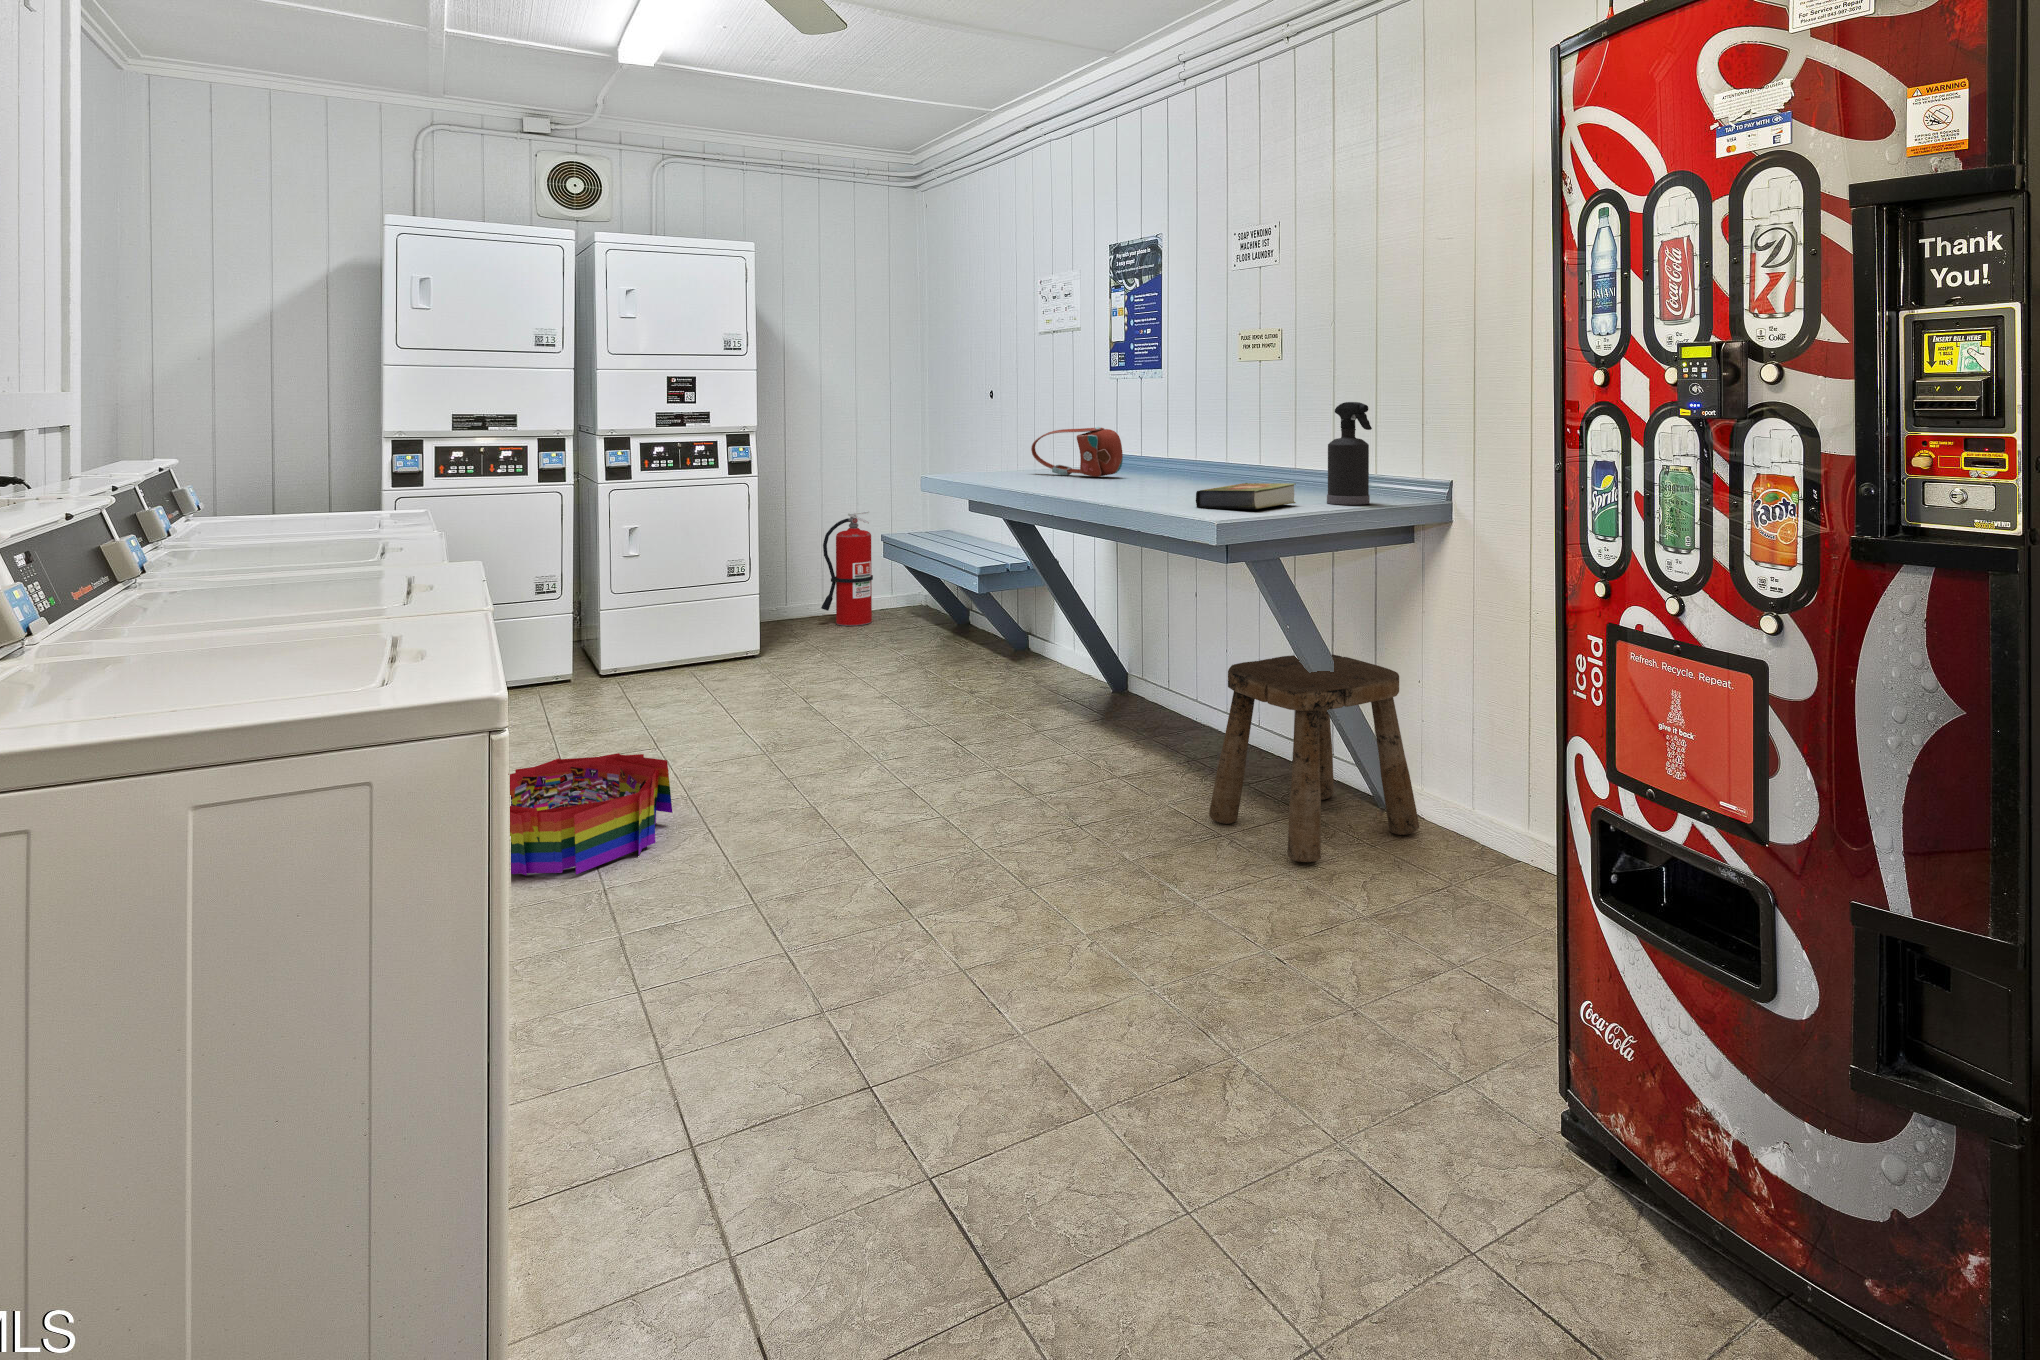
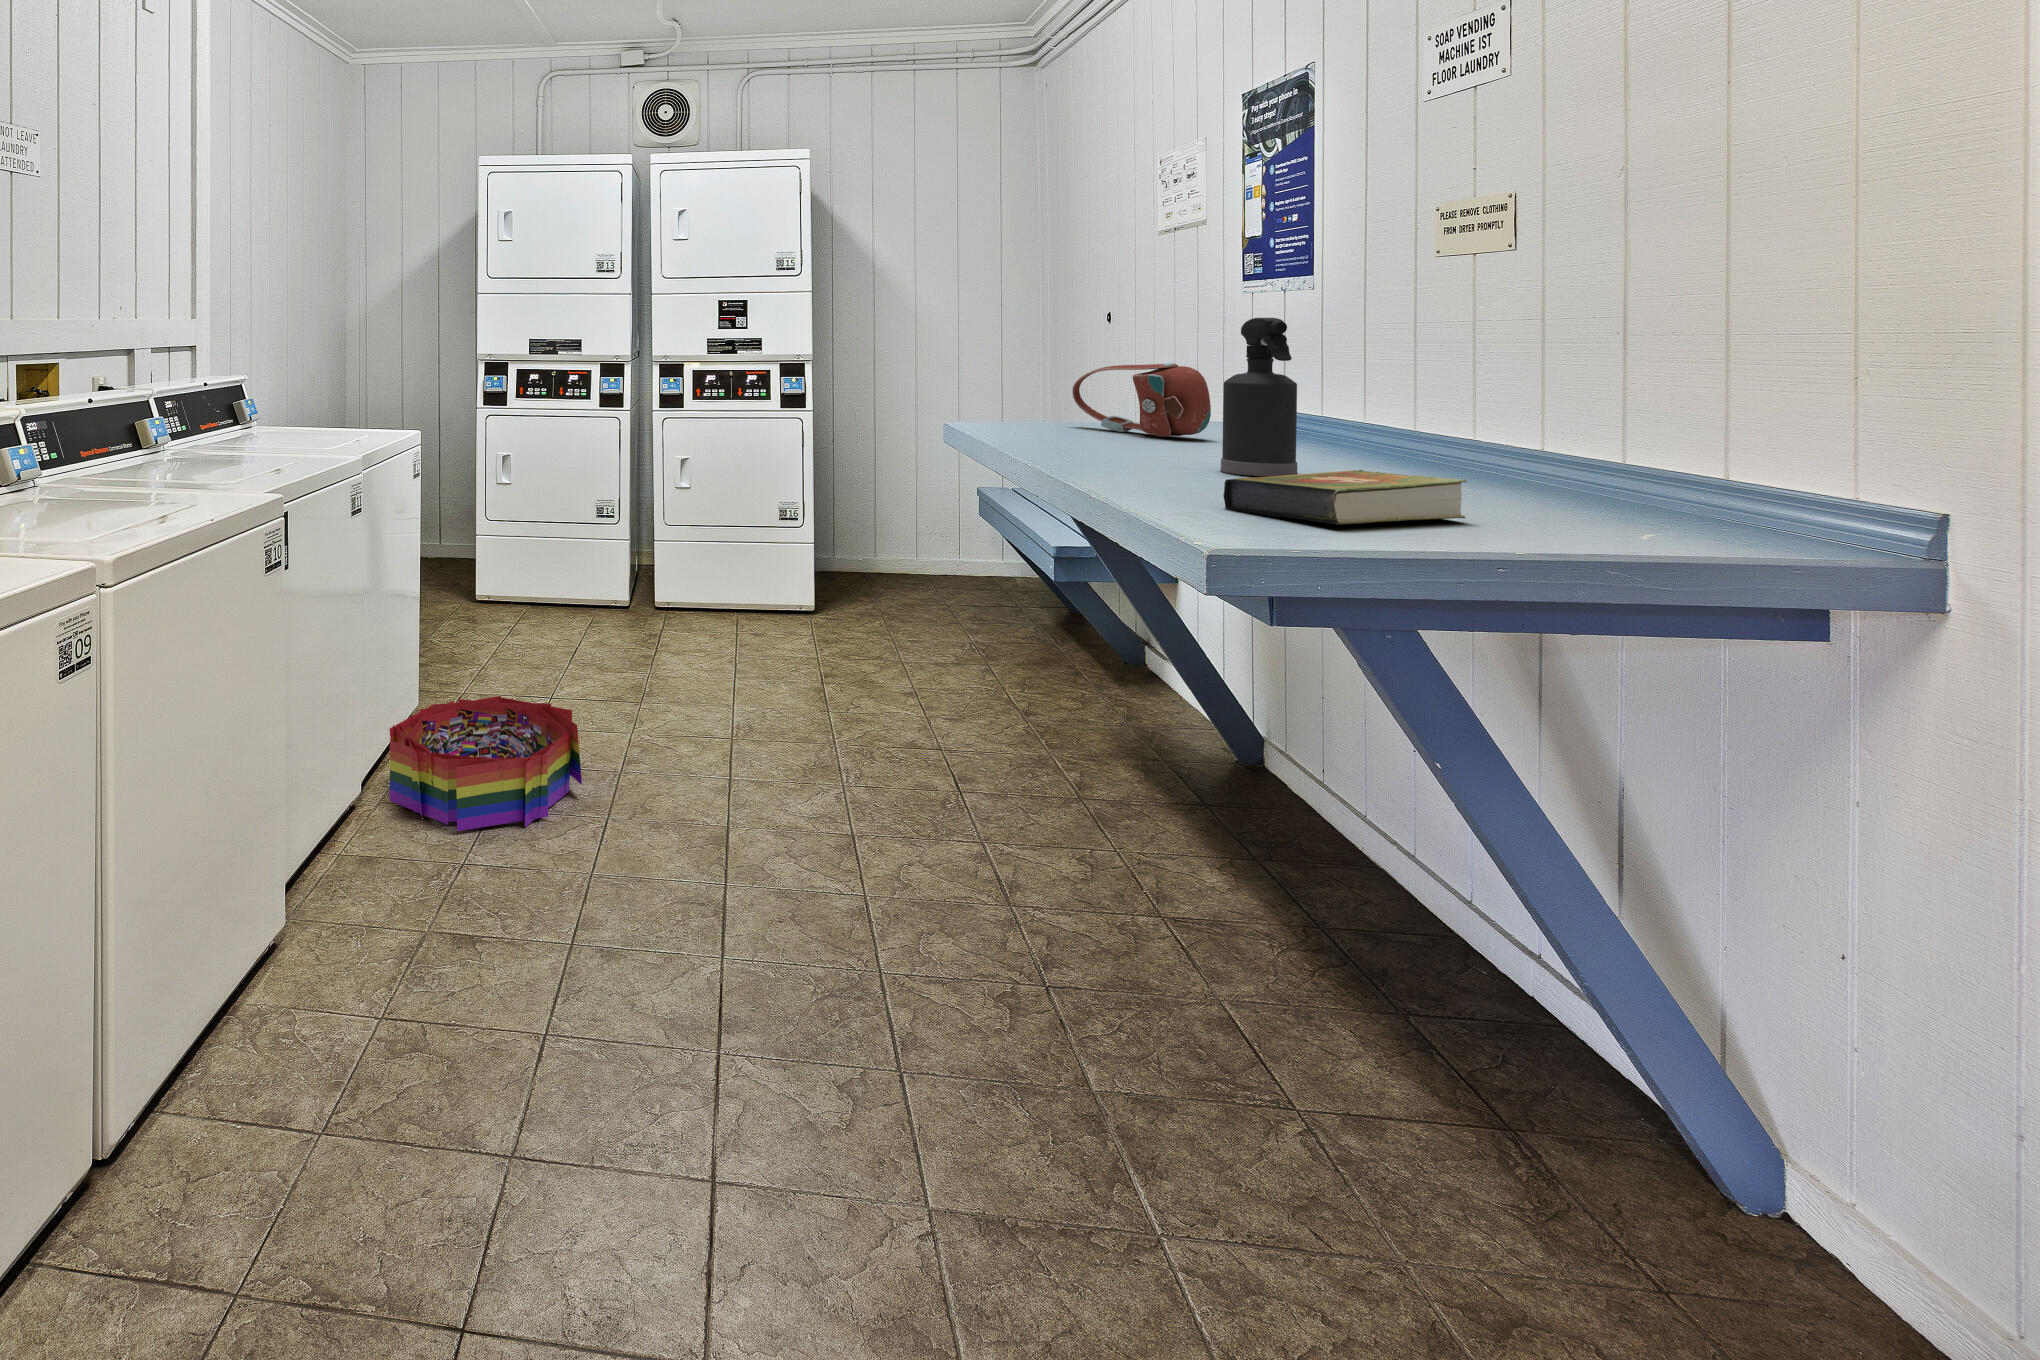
spray bottle: present [1327,402,1372,505] -> present [1221,318,1297,476]
fire extinguisher: present [821,511,873,626] -> none [903,456,963,589]
stool: present [1209,654,1419,862] -> none [1283,789,1816,1274]

